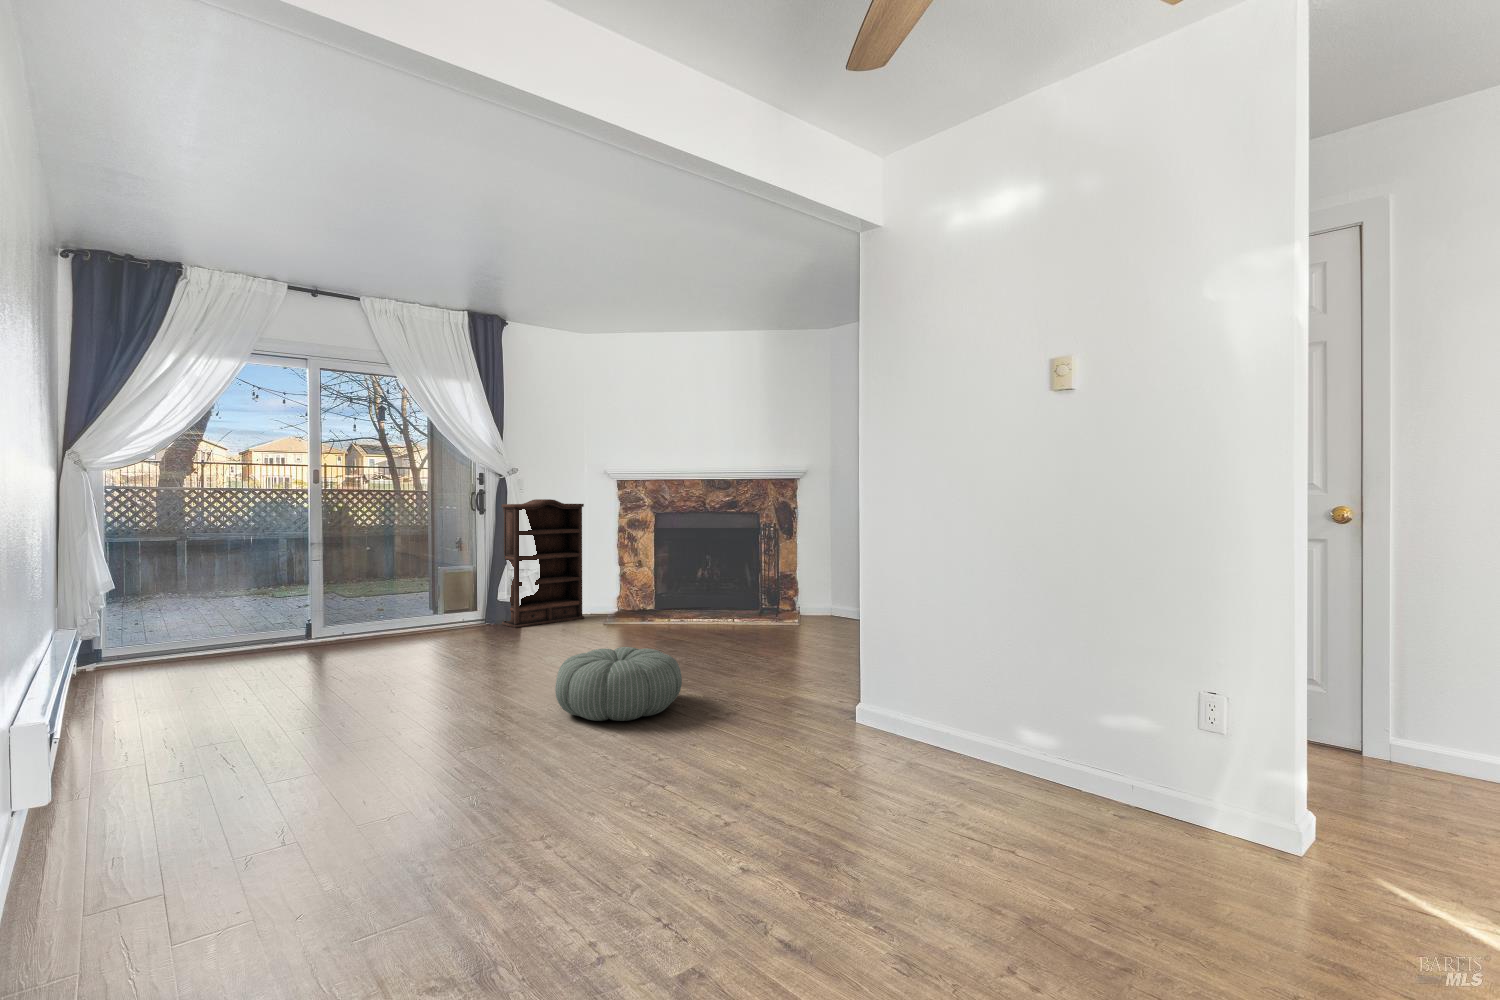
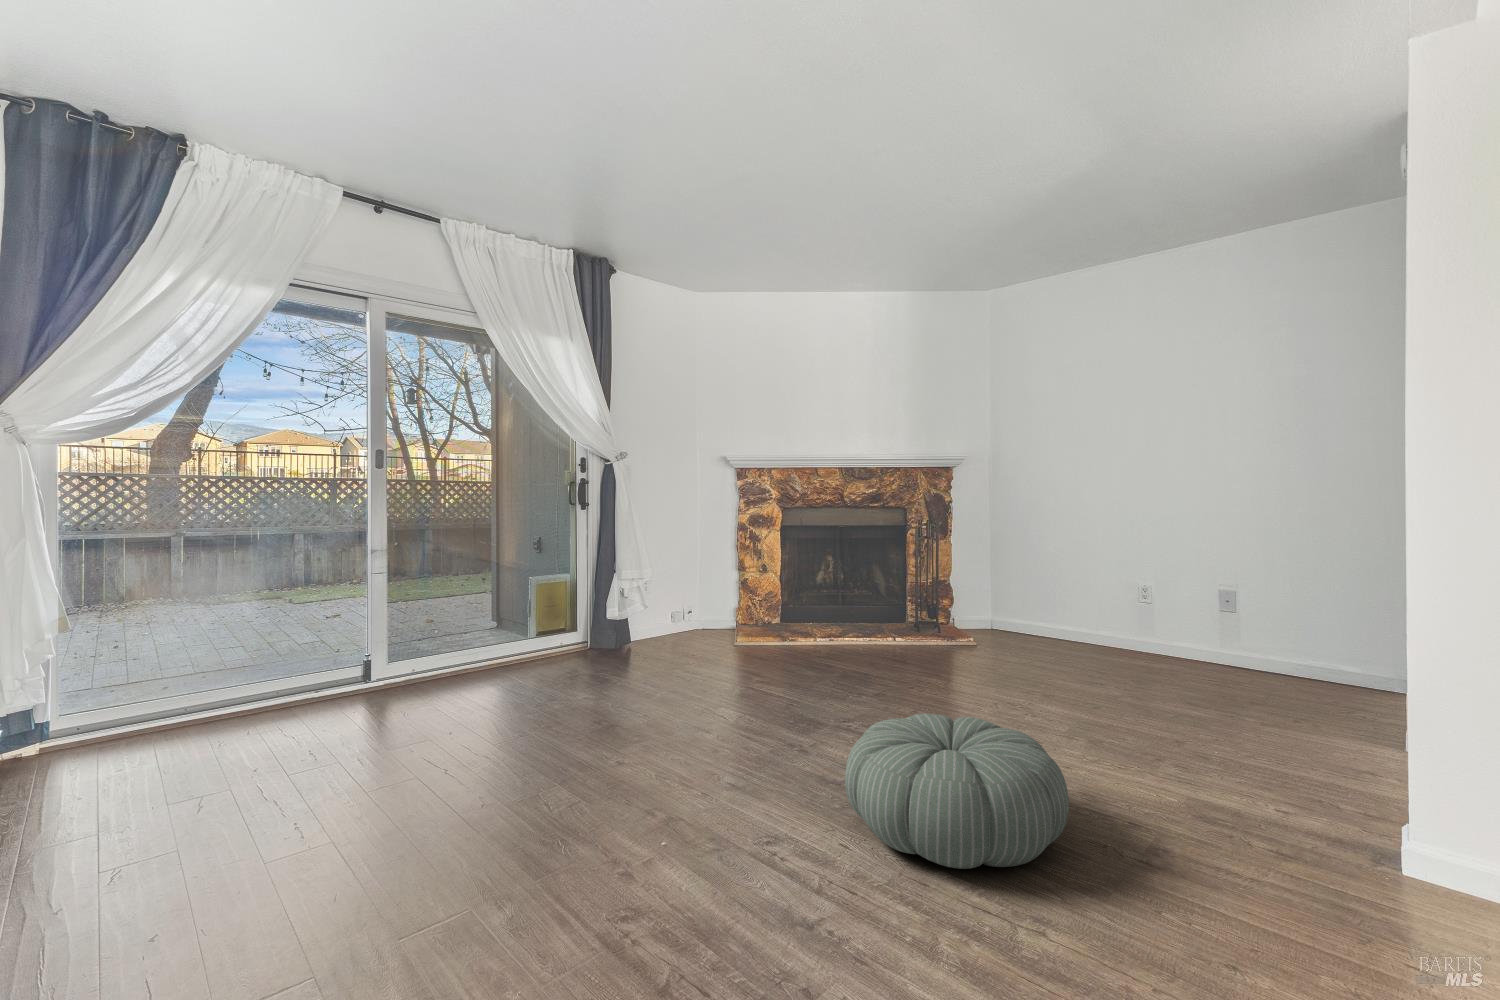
bookshelf: present [501,499,584,628] -> none [608,491,704,655]

